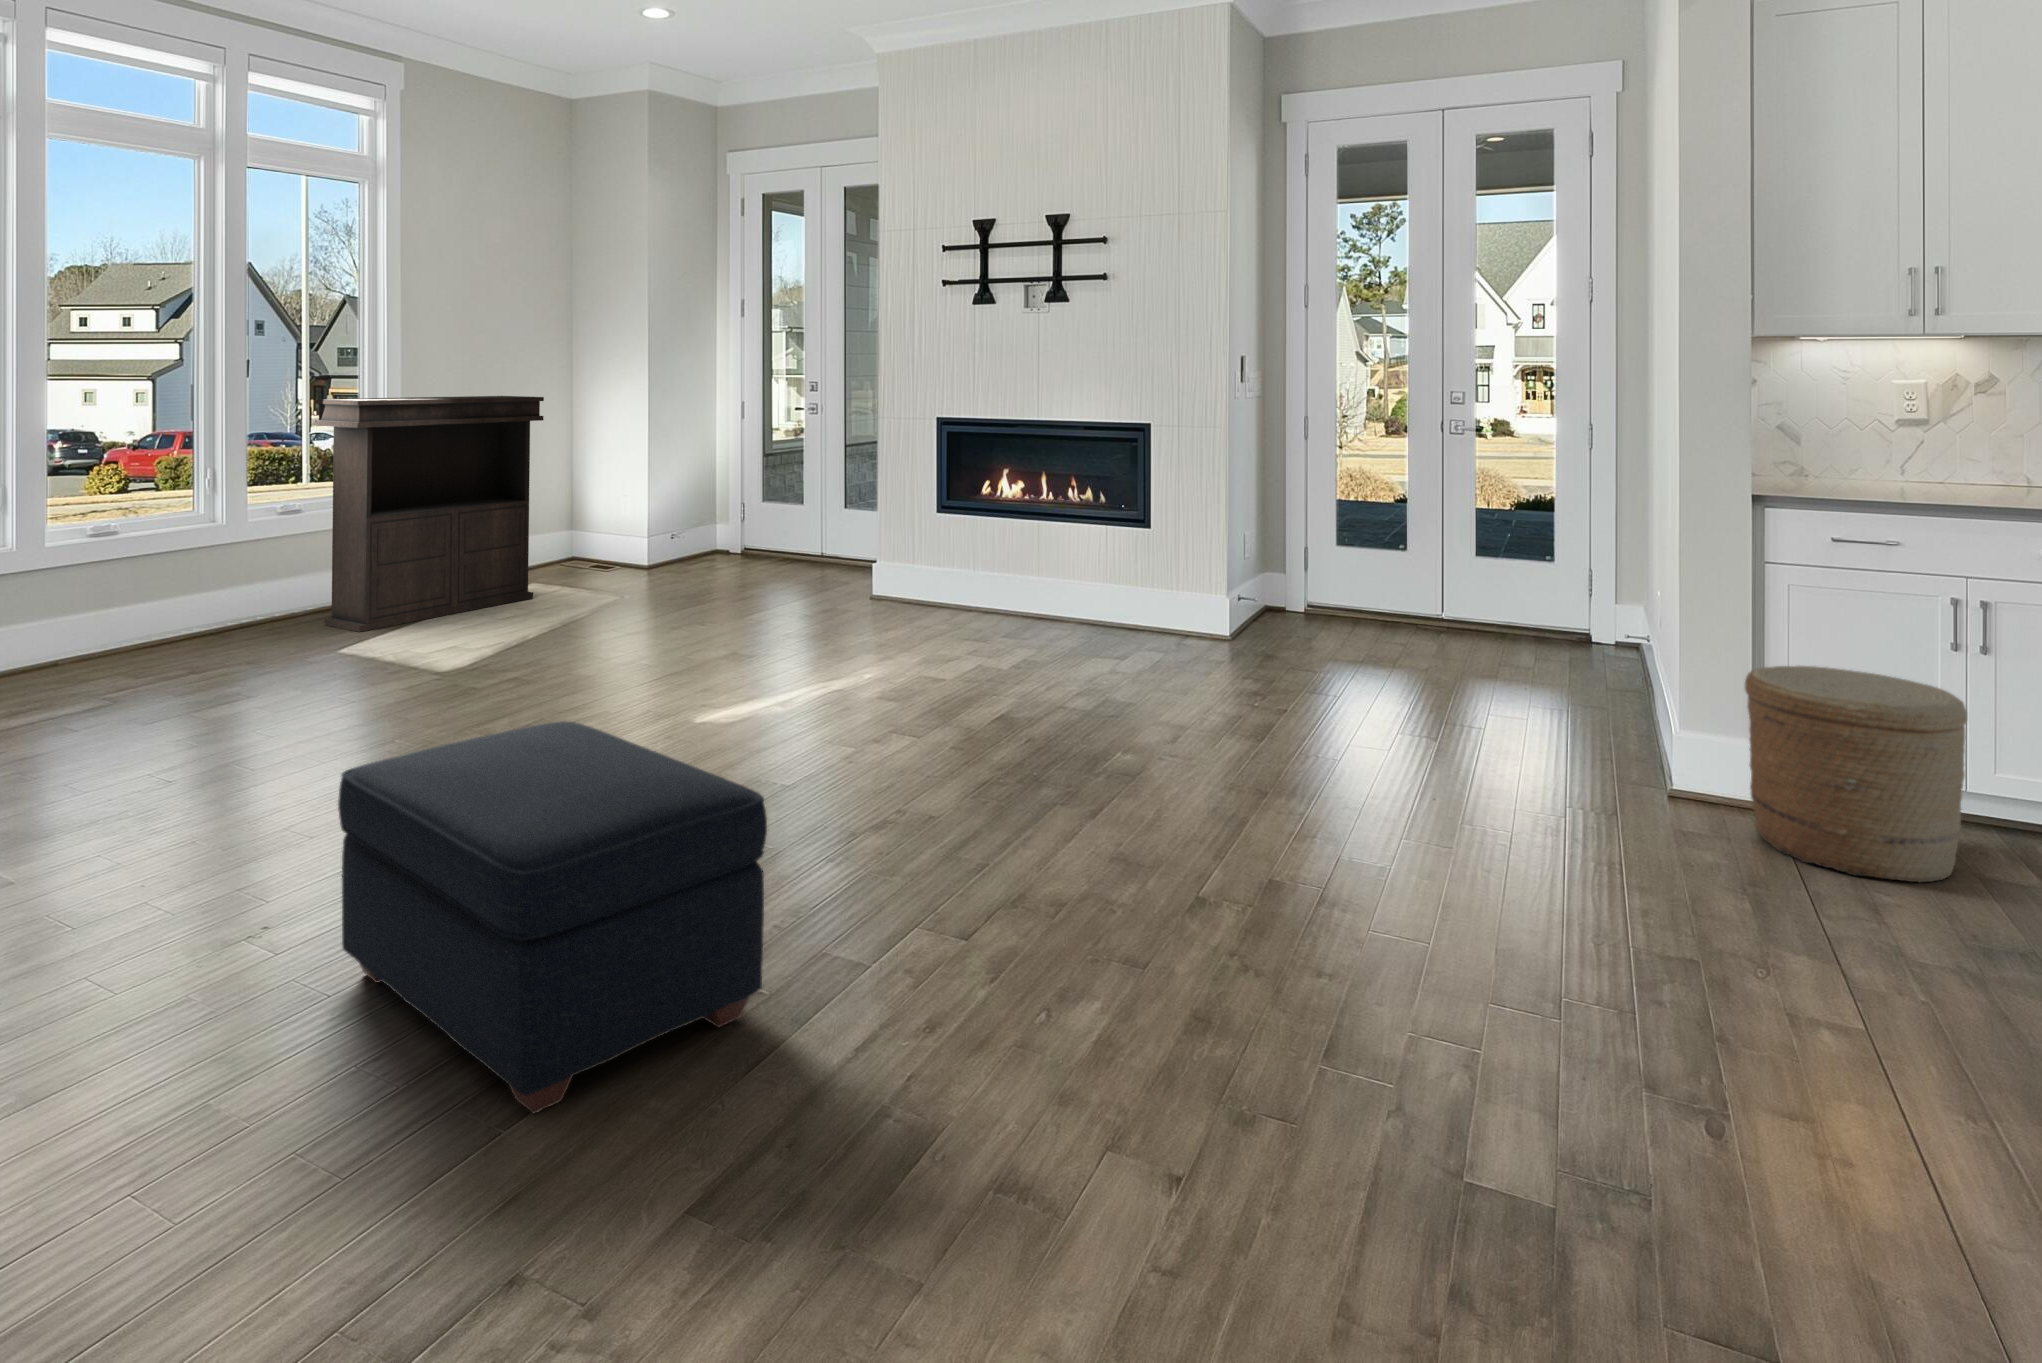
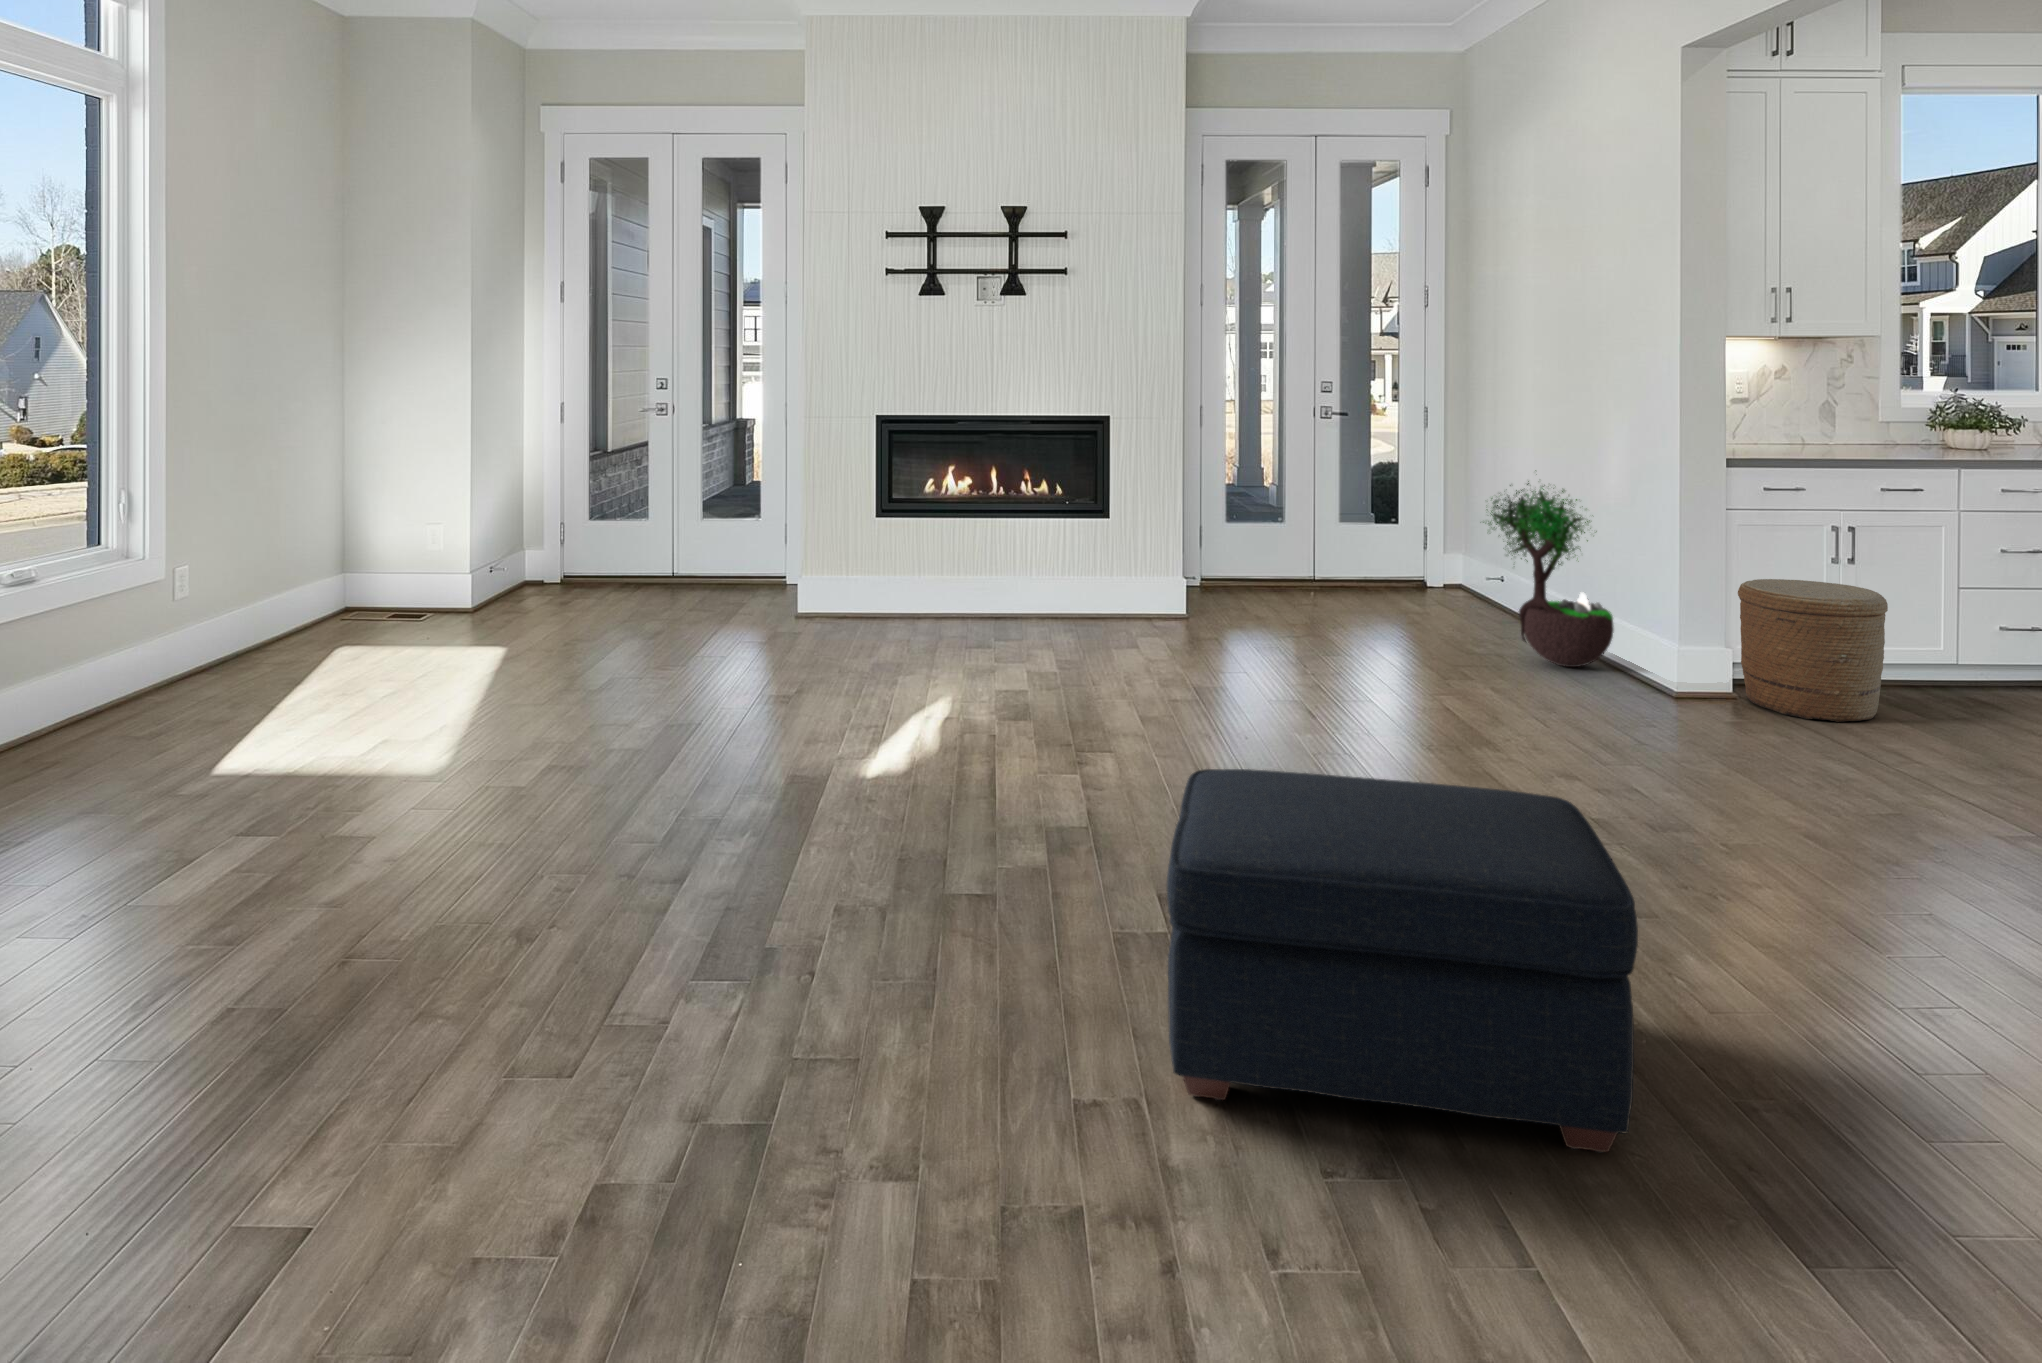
console table: present [315,396,544,632] -> none [153,403,412,737]
potted tree: none [1488,502,1650,754] -> present [1483,470,1614,667]

